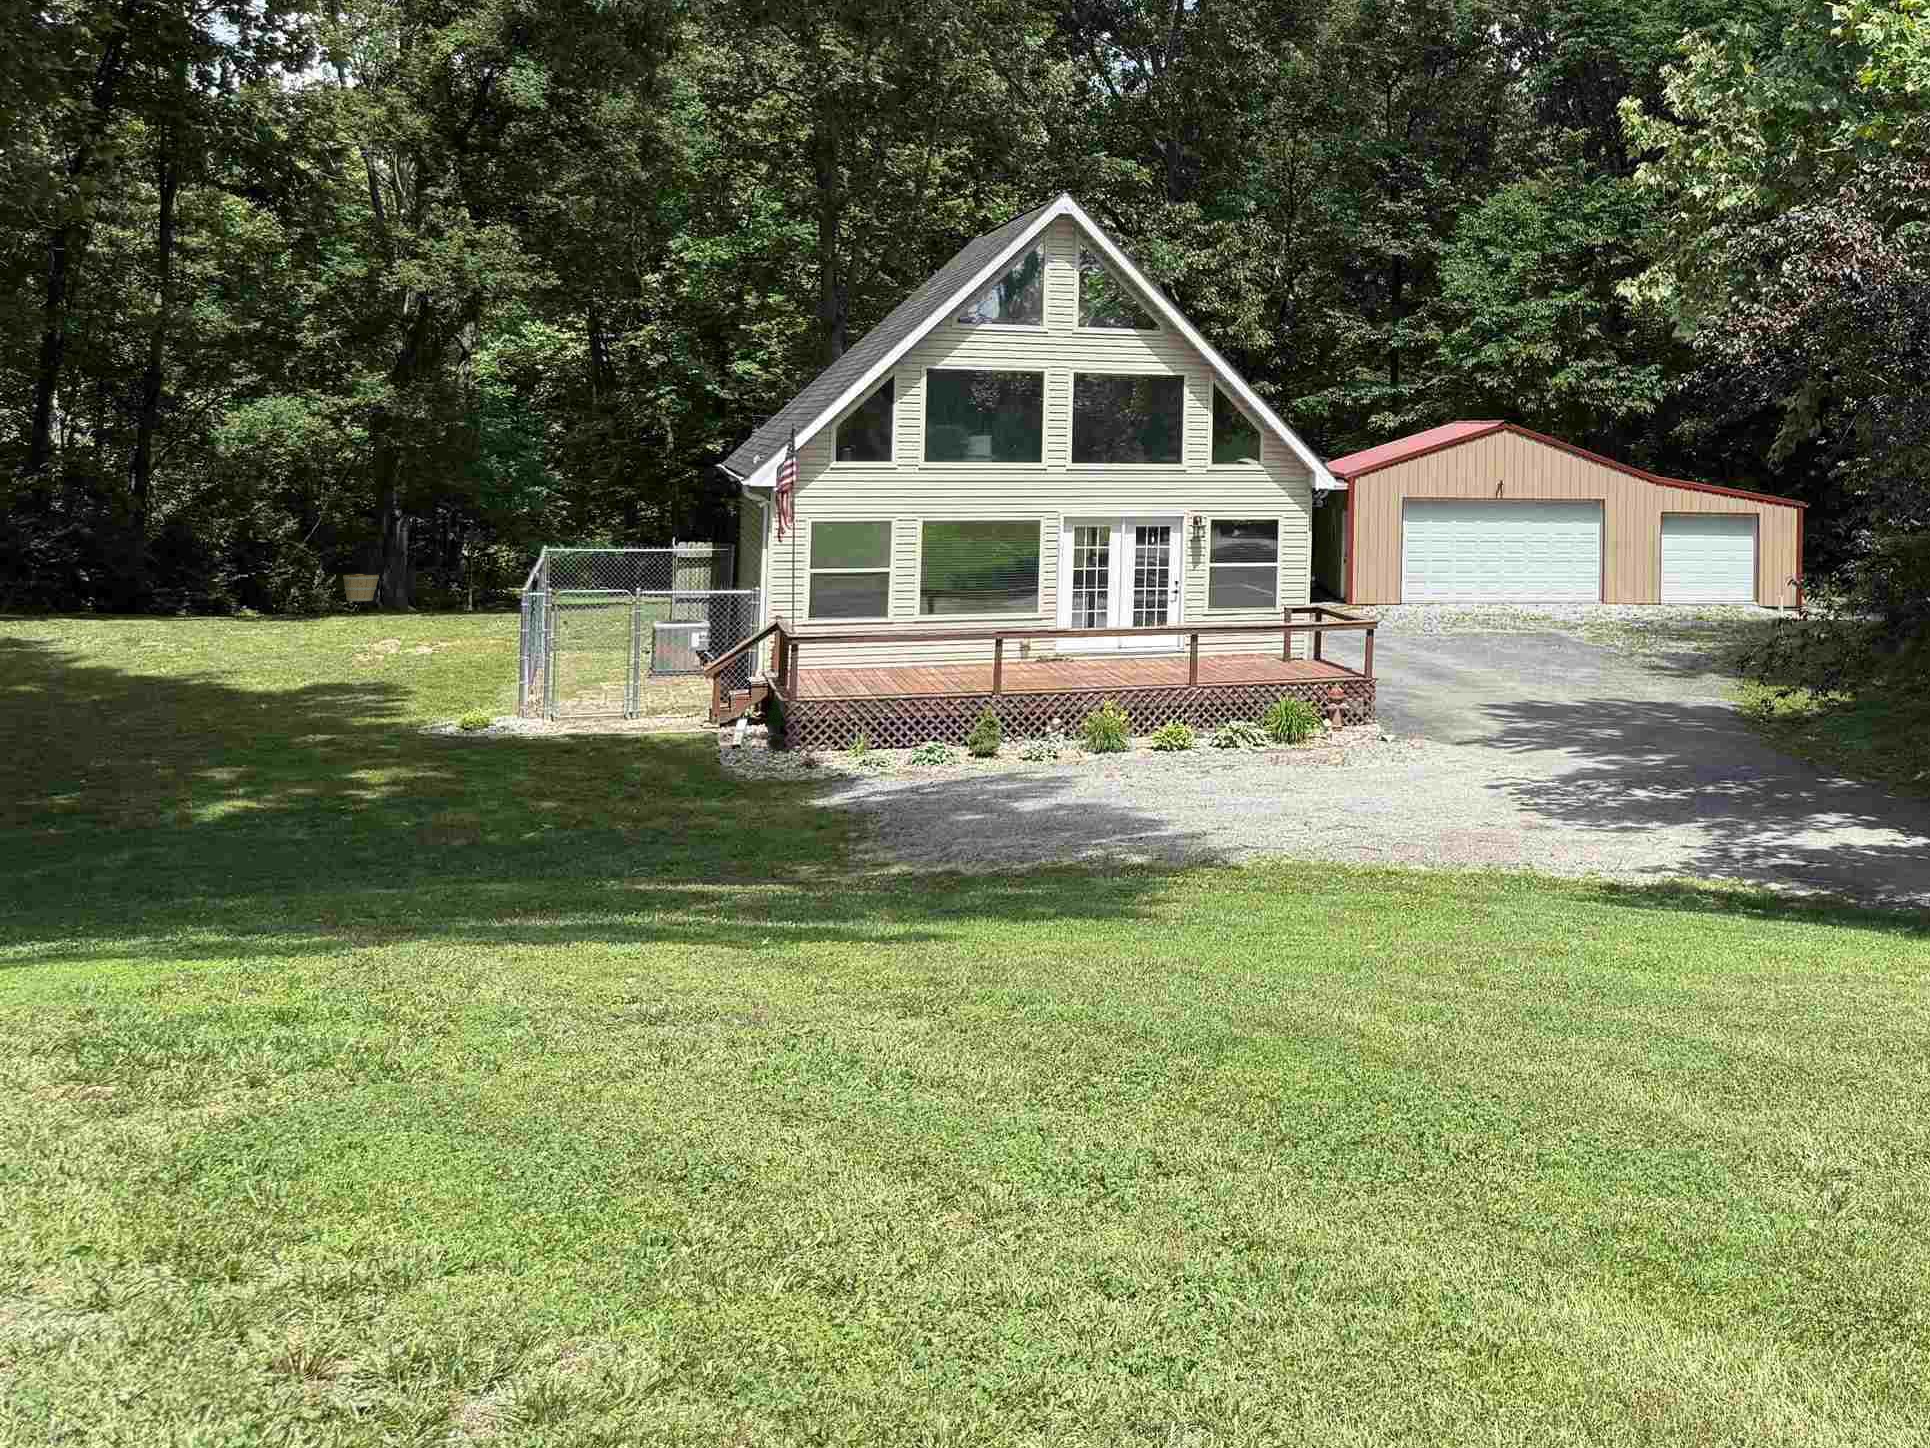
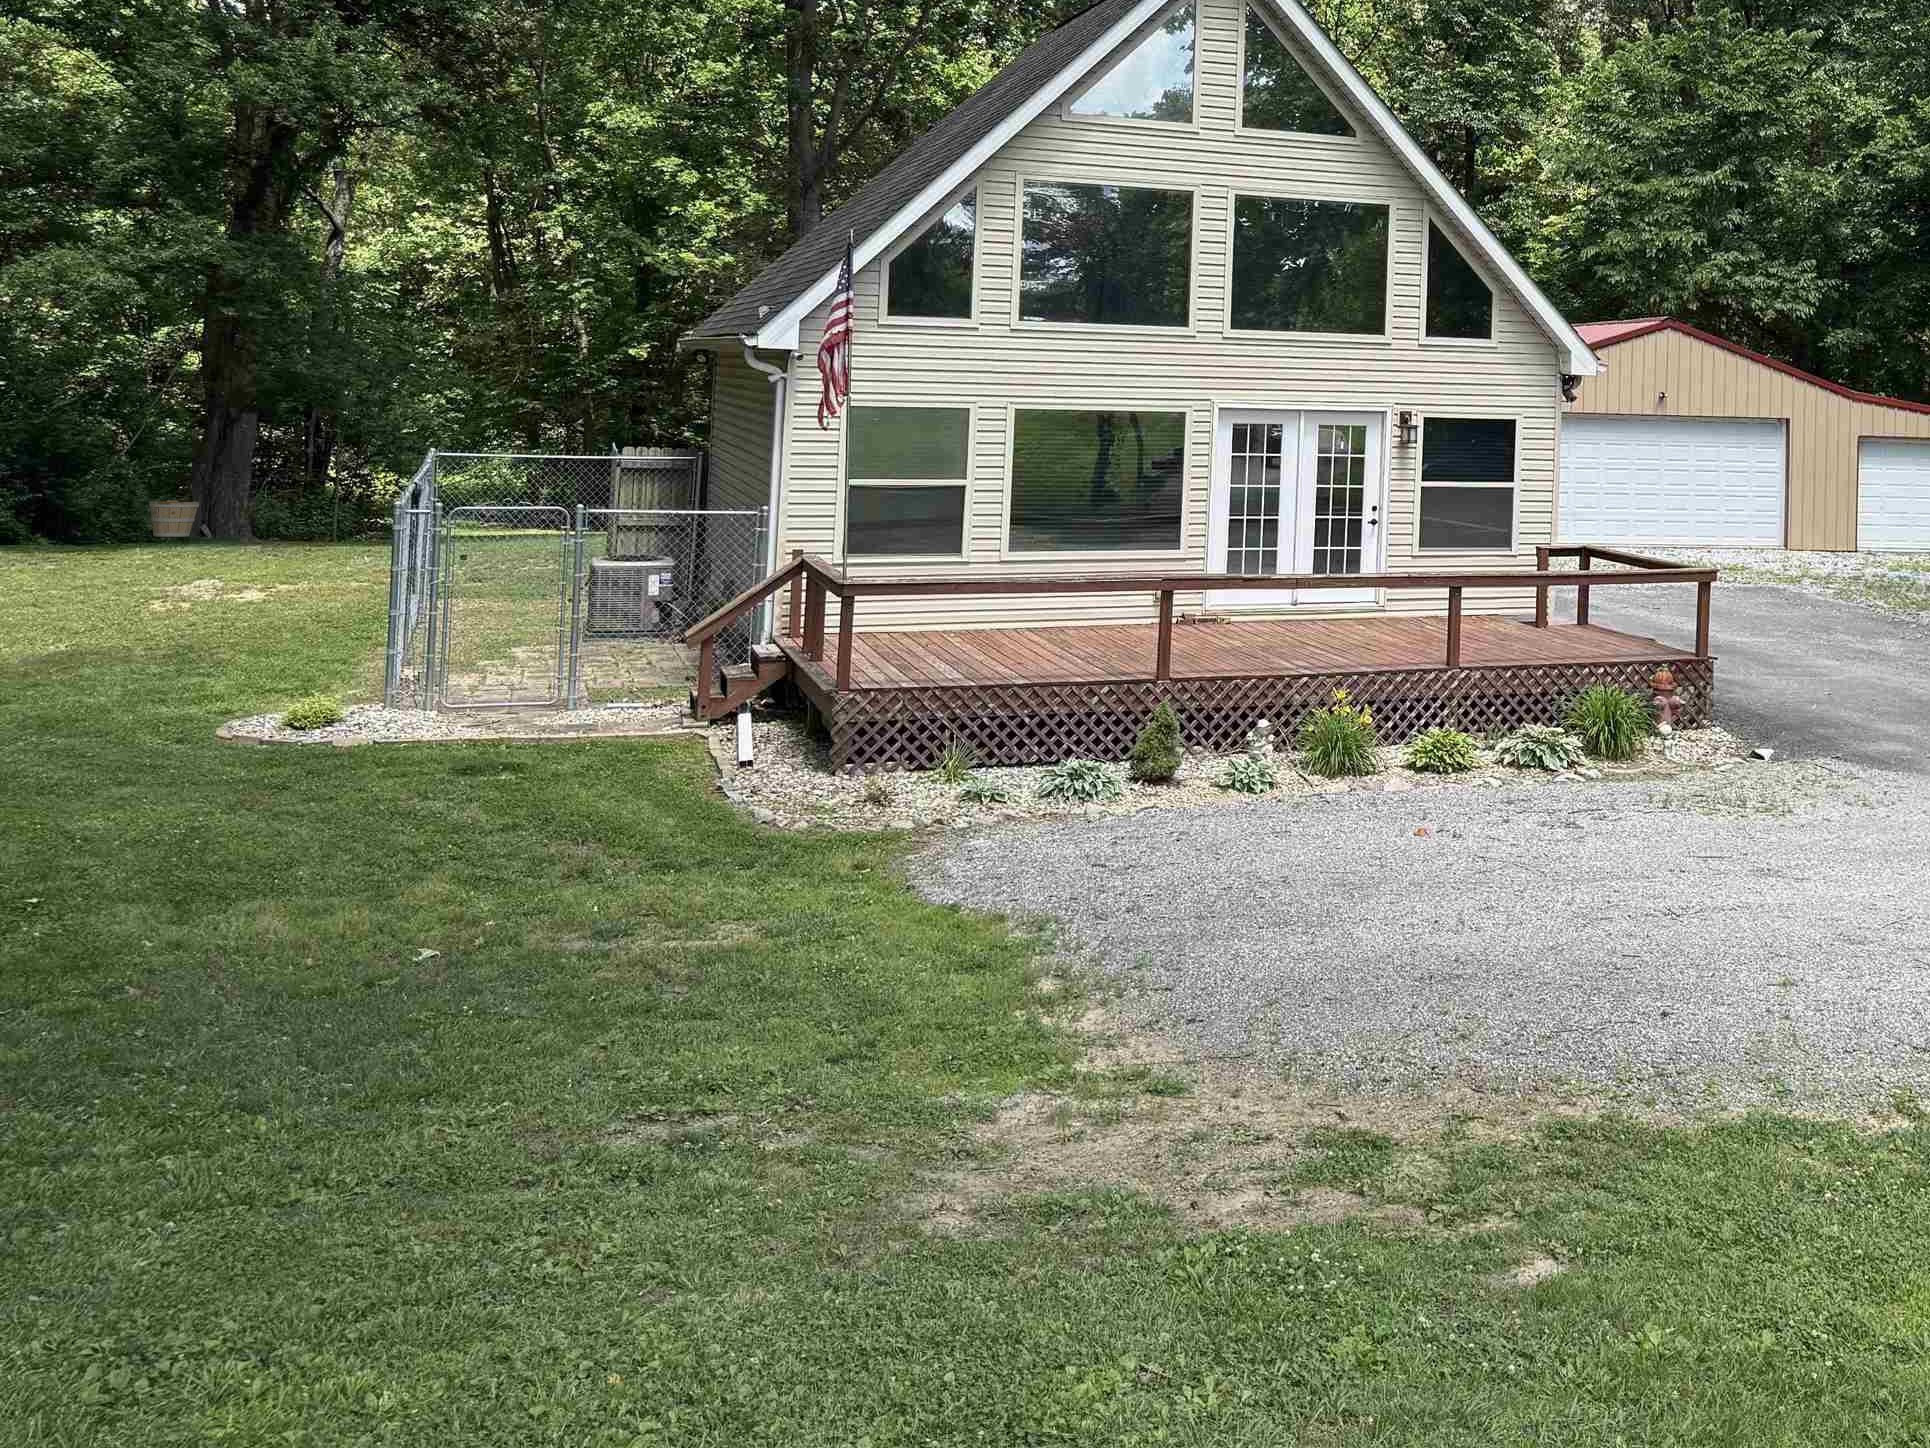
potted tree: present [766,696,785,751] -> none [801,676,837,773]

